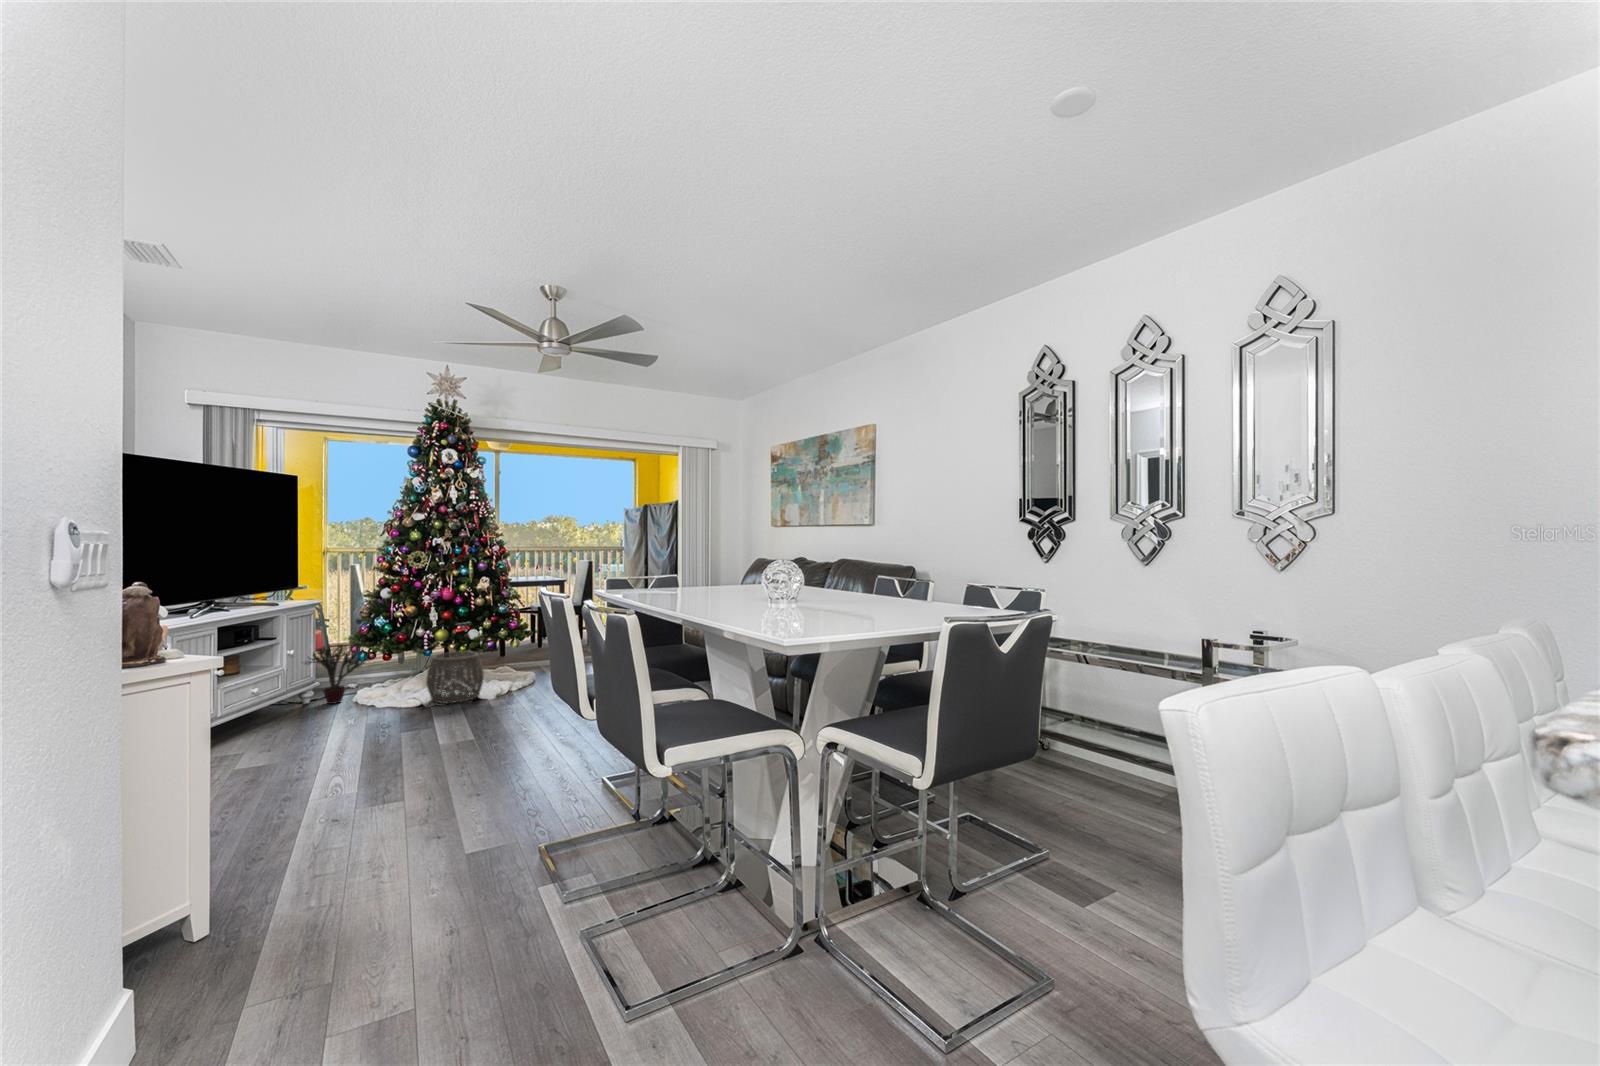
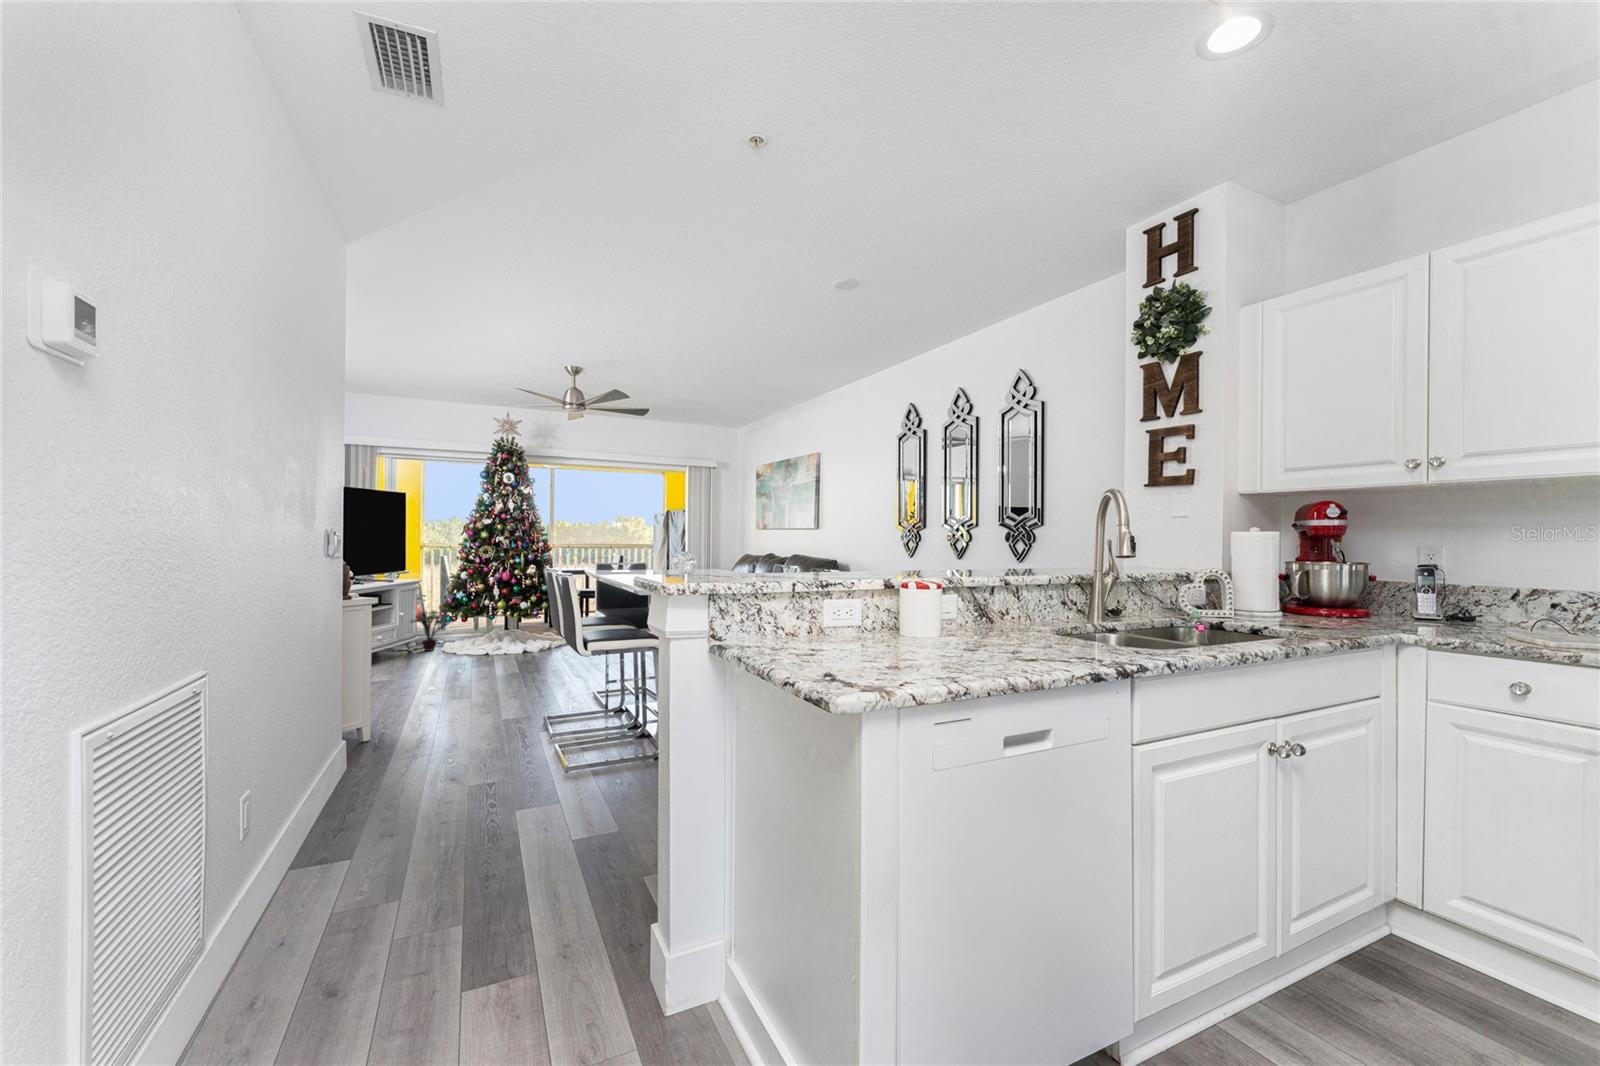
woven basket: present [427,651,484,703] -> none [490,617,530,652]

